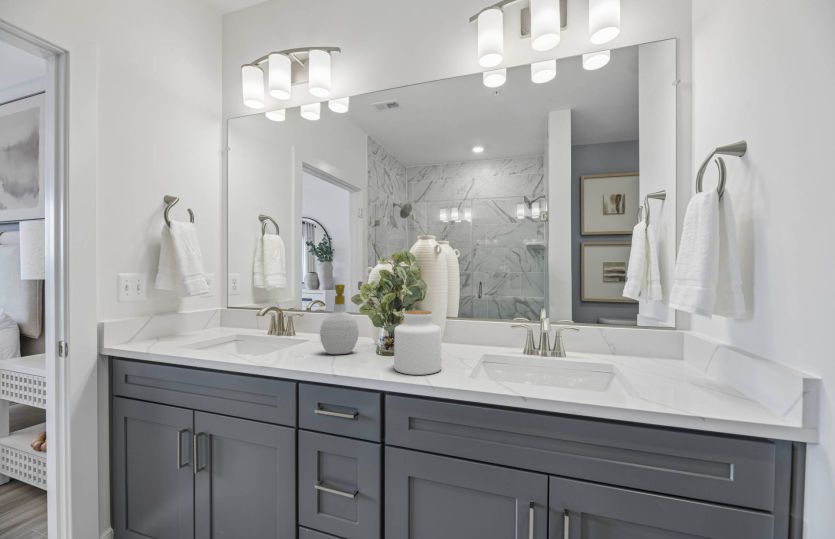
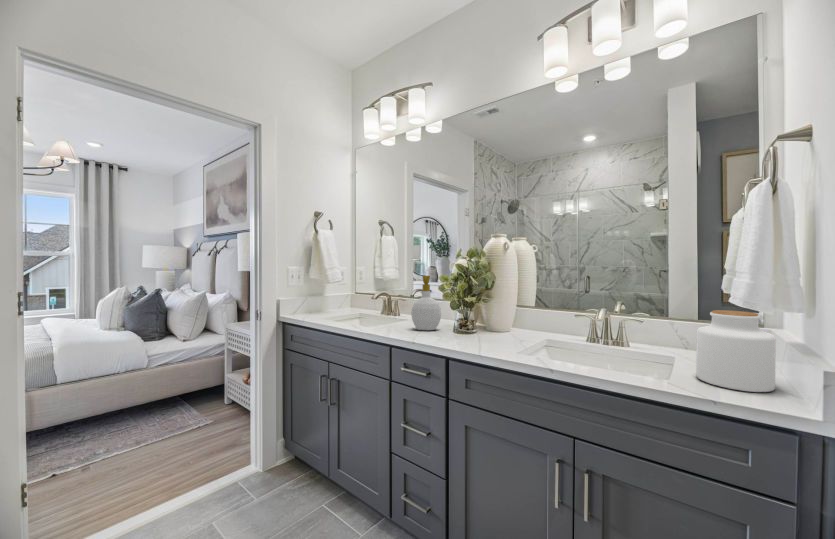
jar: present [394,310,442,375] -> present [696,310,776,392]

